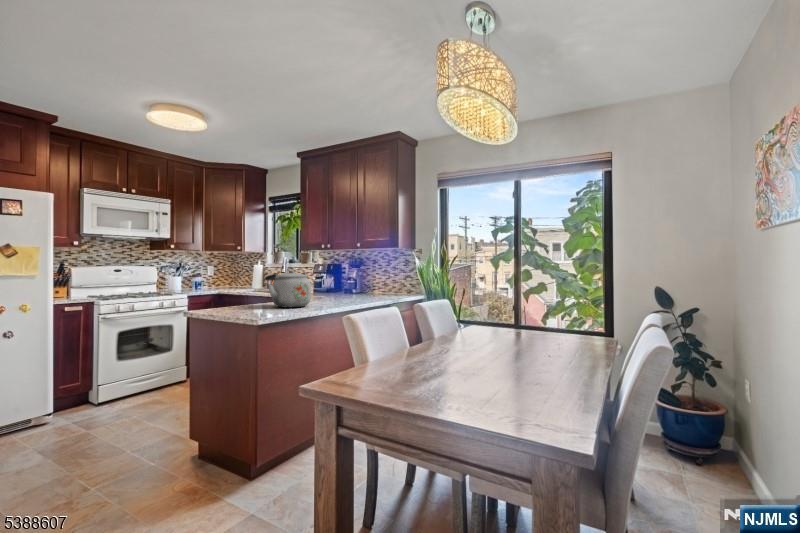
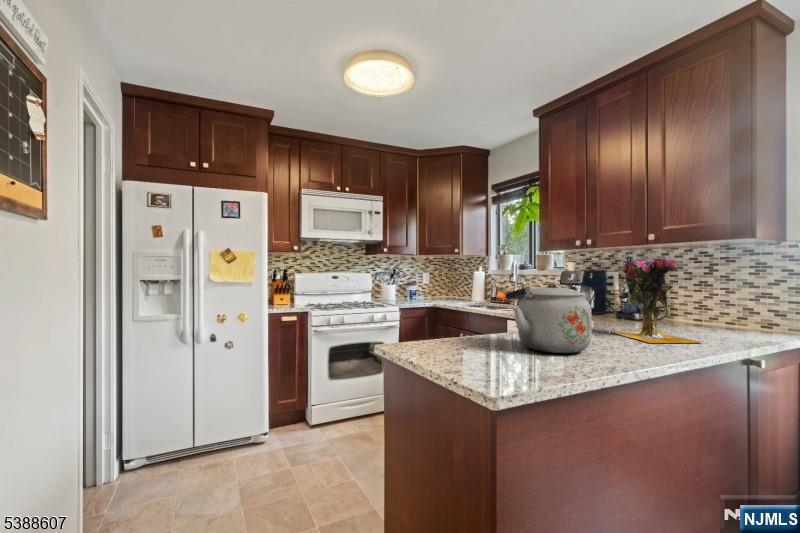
vase: none [331,257,371,302] -> present [612,258,701,343]

